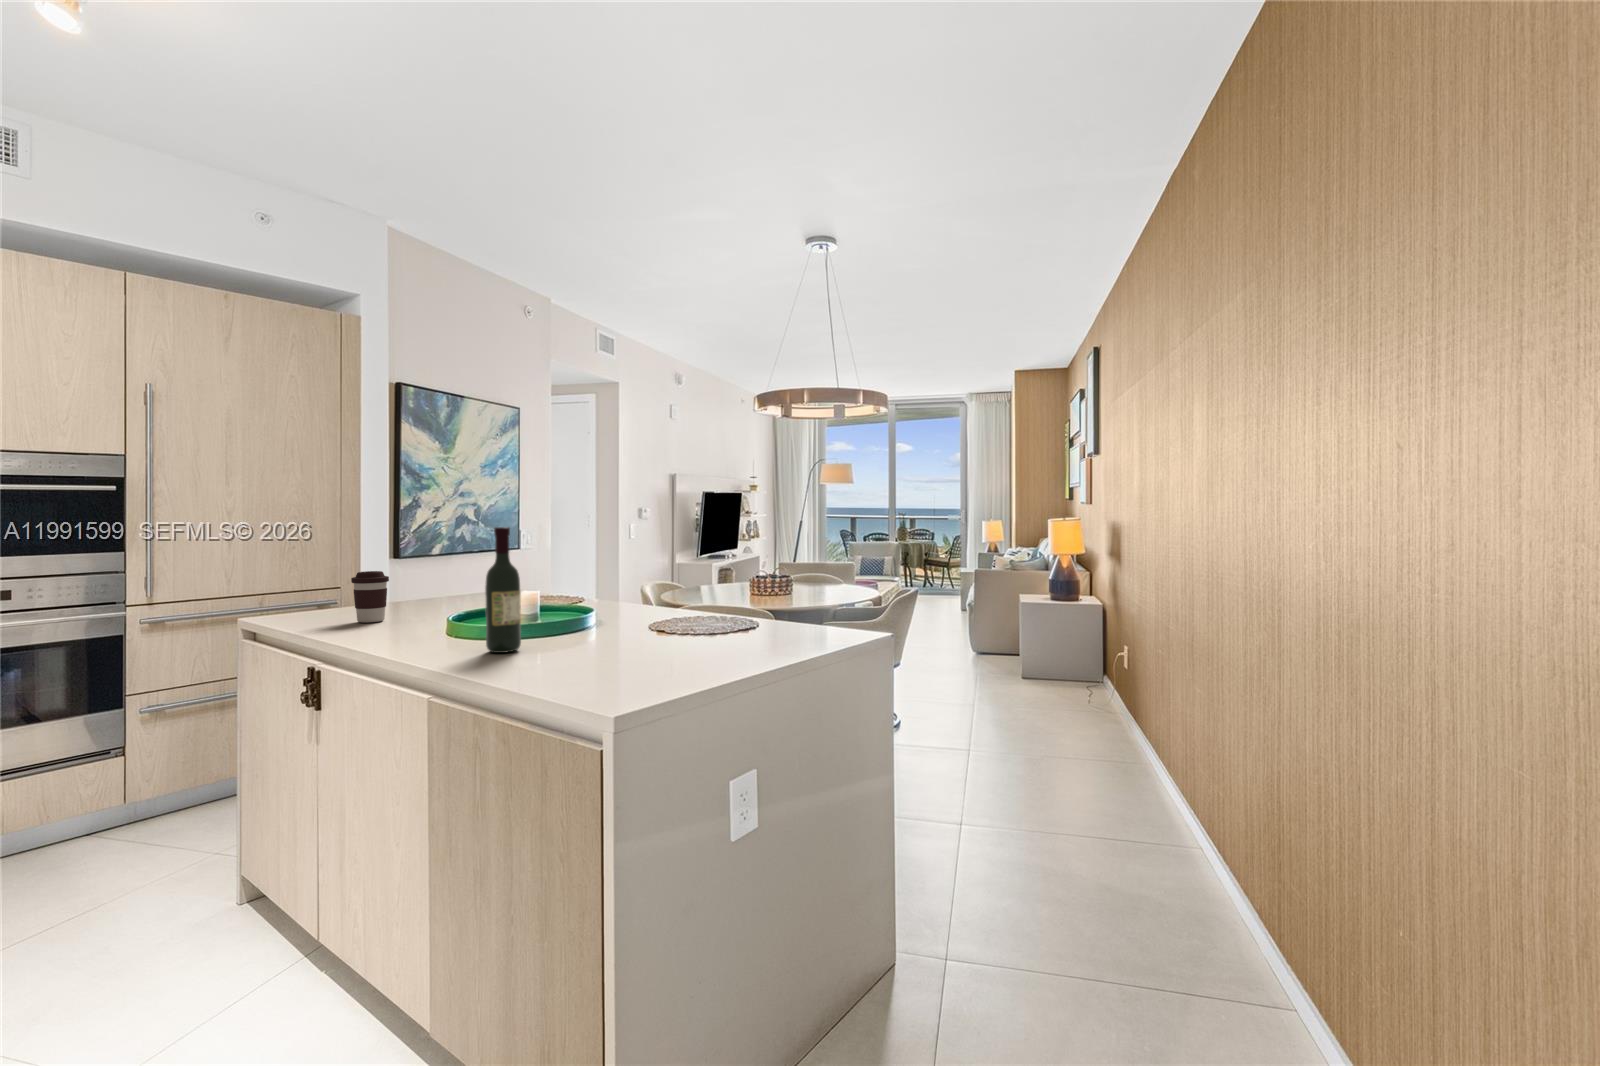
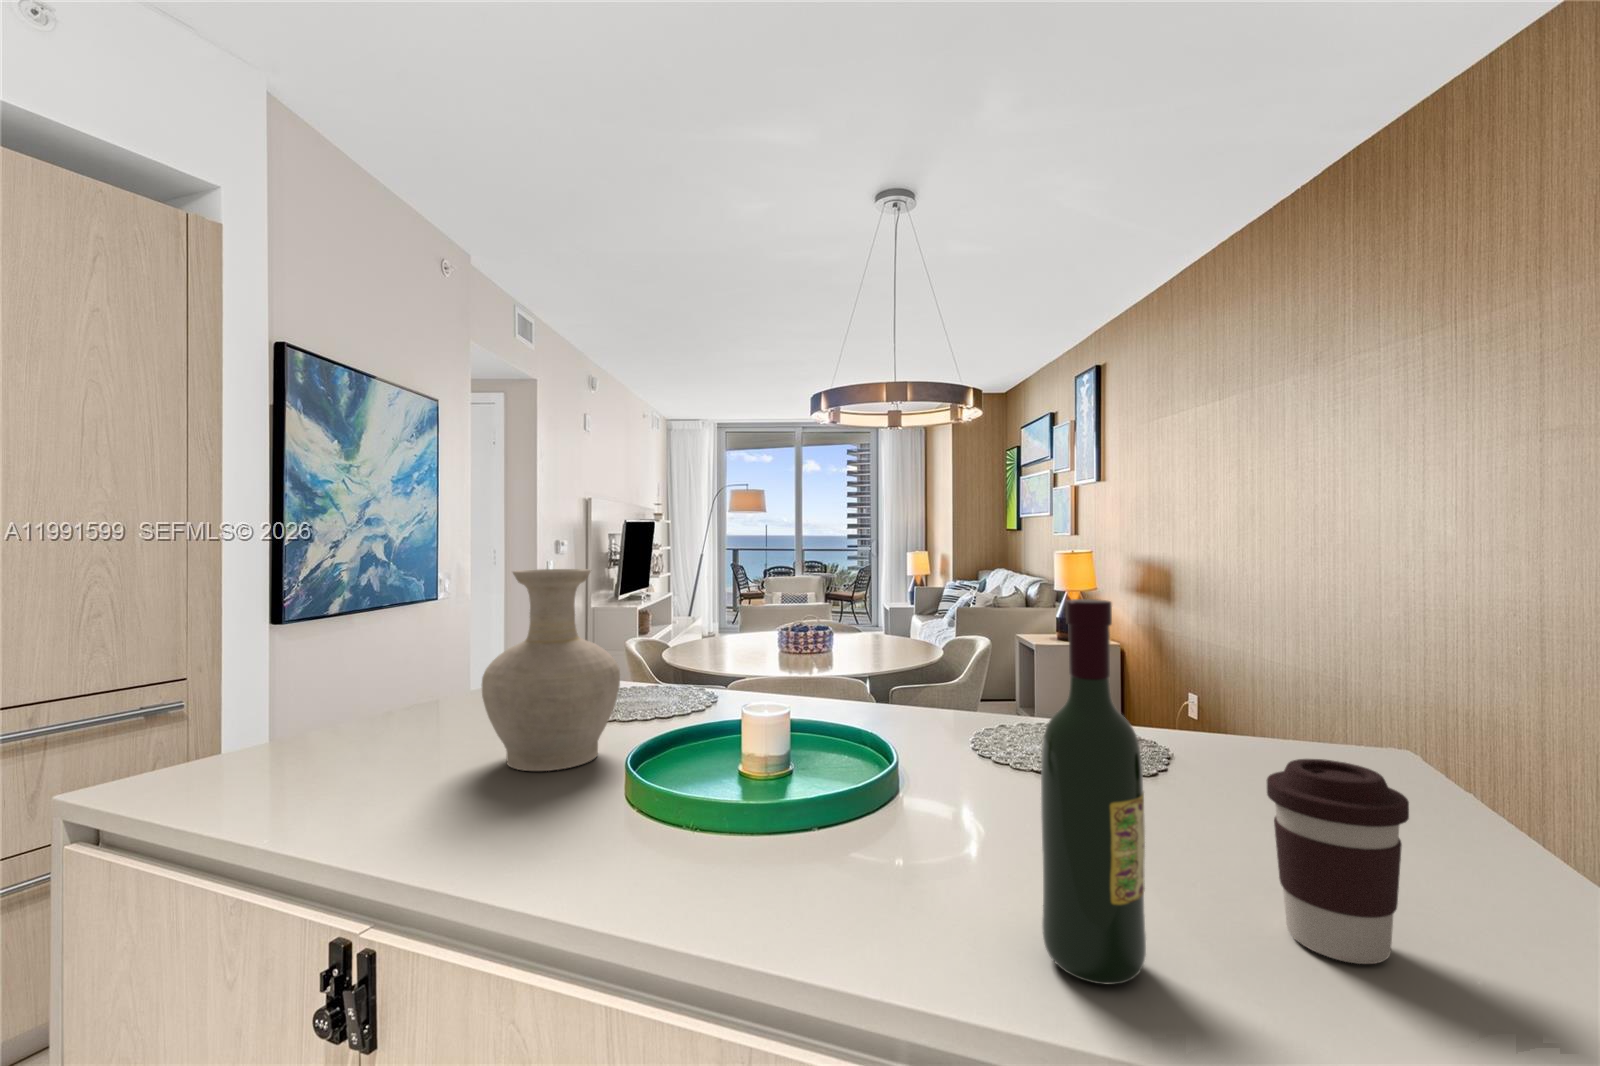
vase: none [409,521,478,613] -> present [482,569,620,771]
coffee cup: present [351,571,389,622] -> present [1267,759,1409,964]

